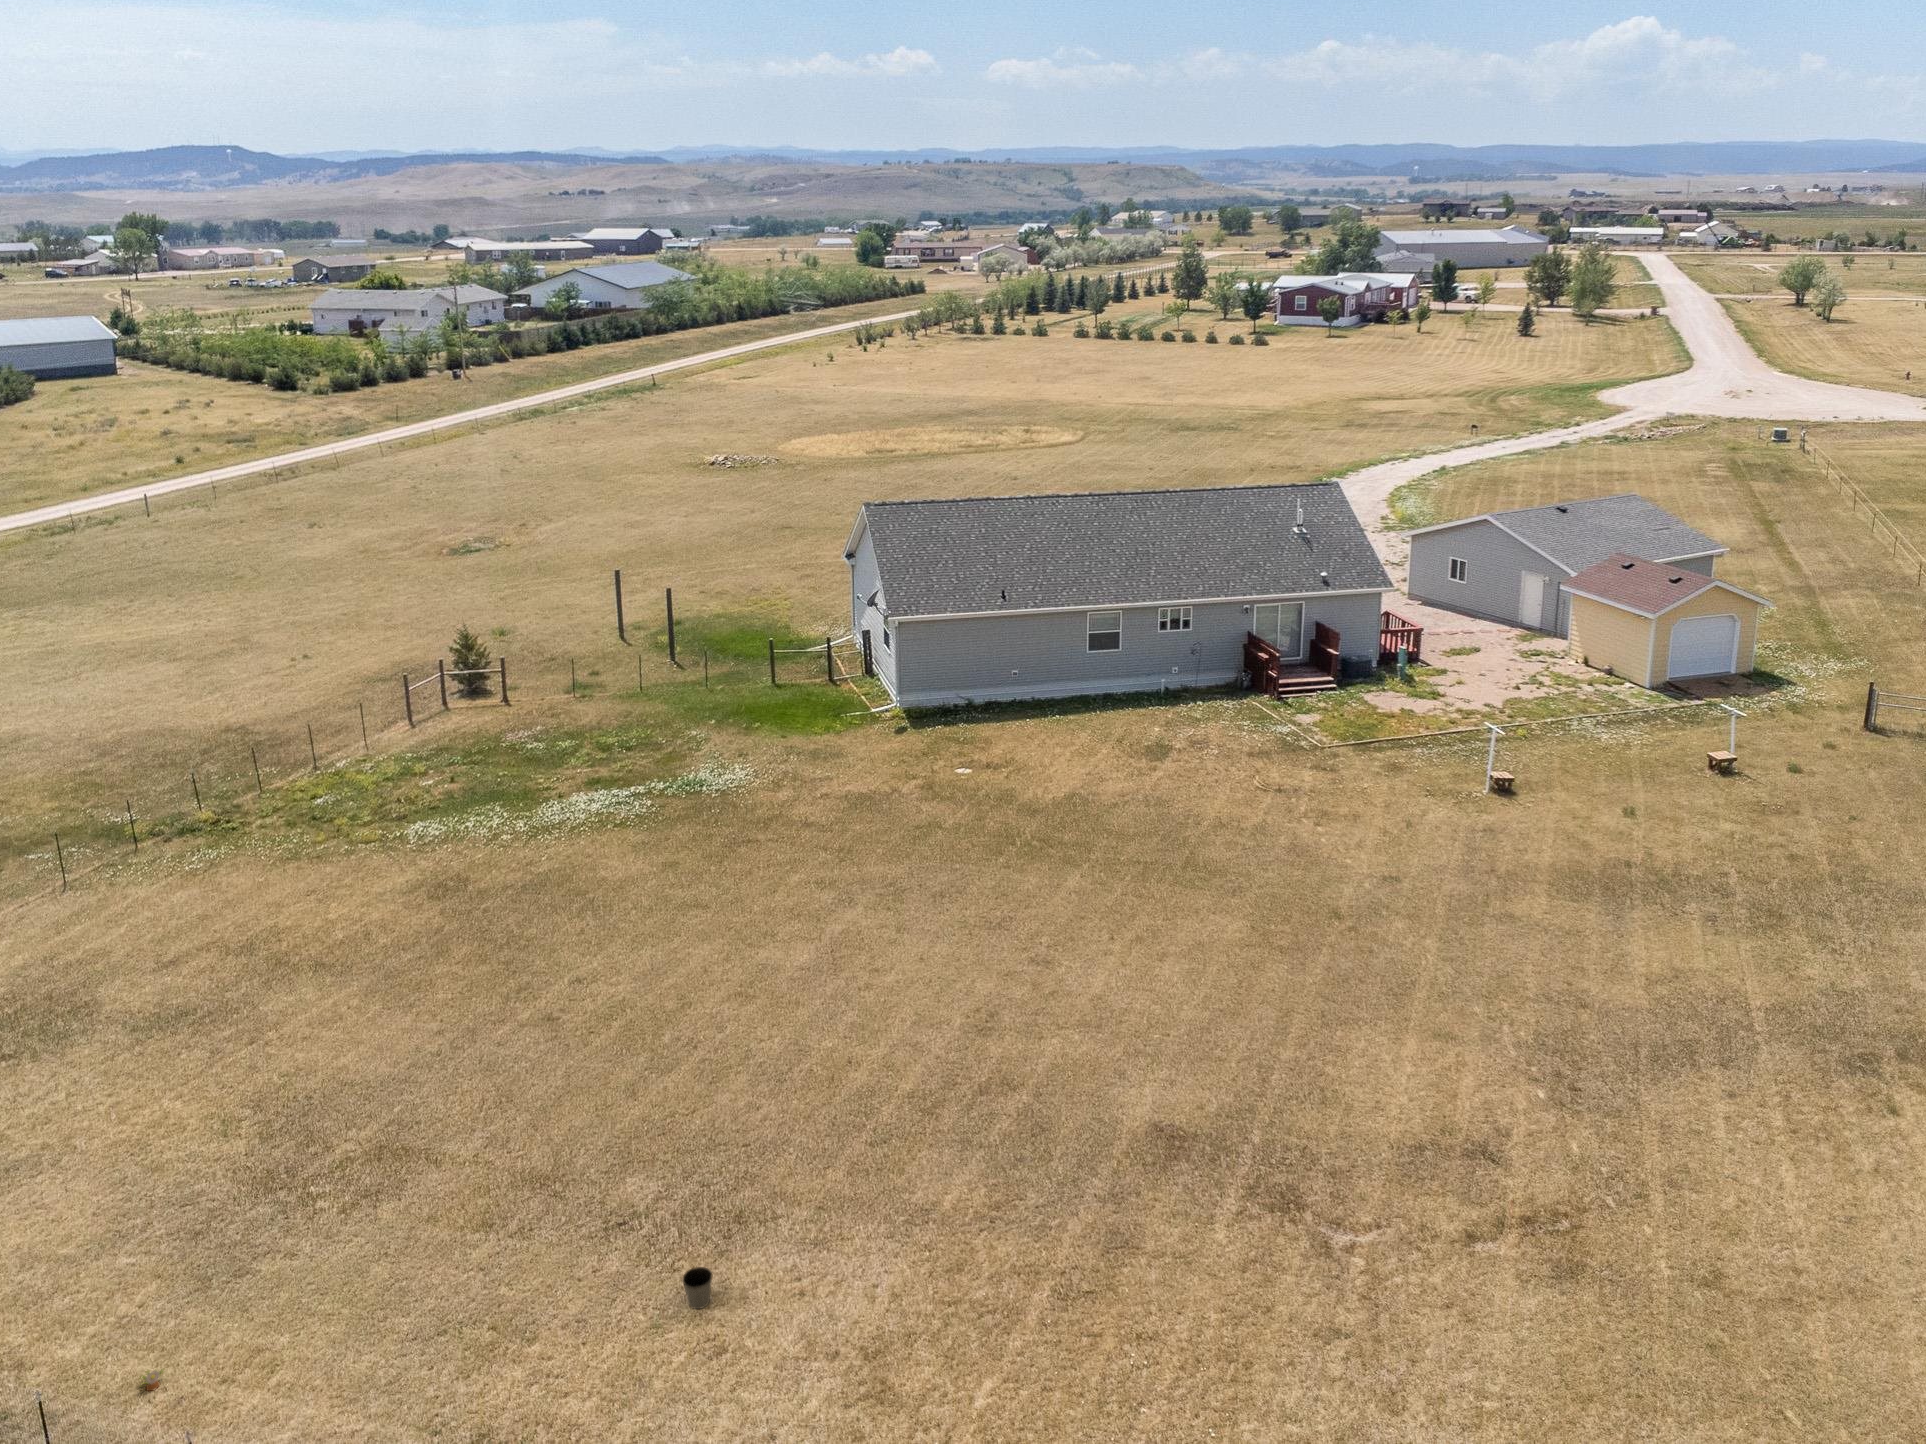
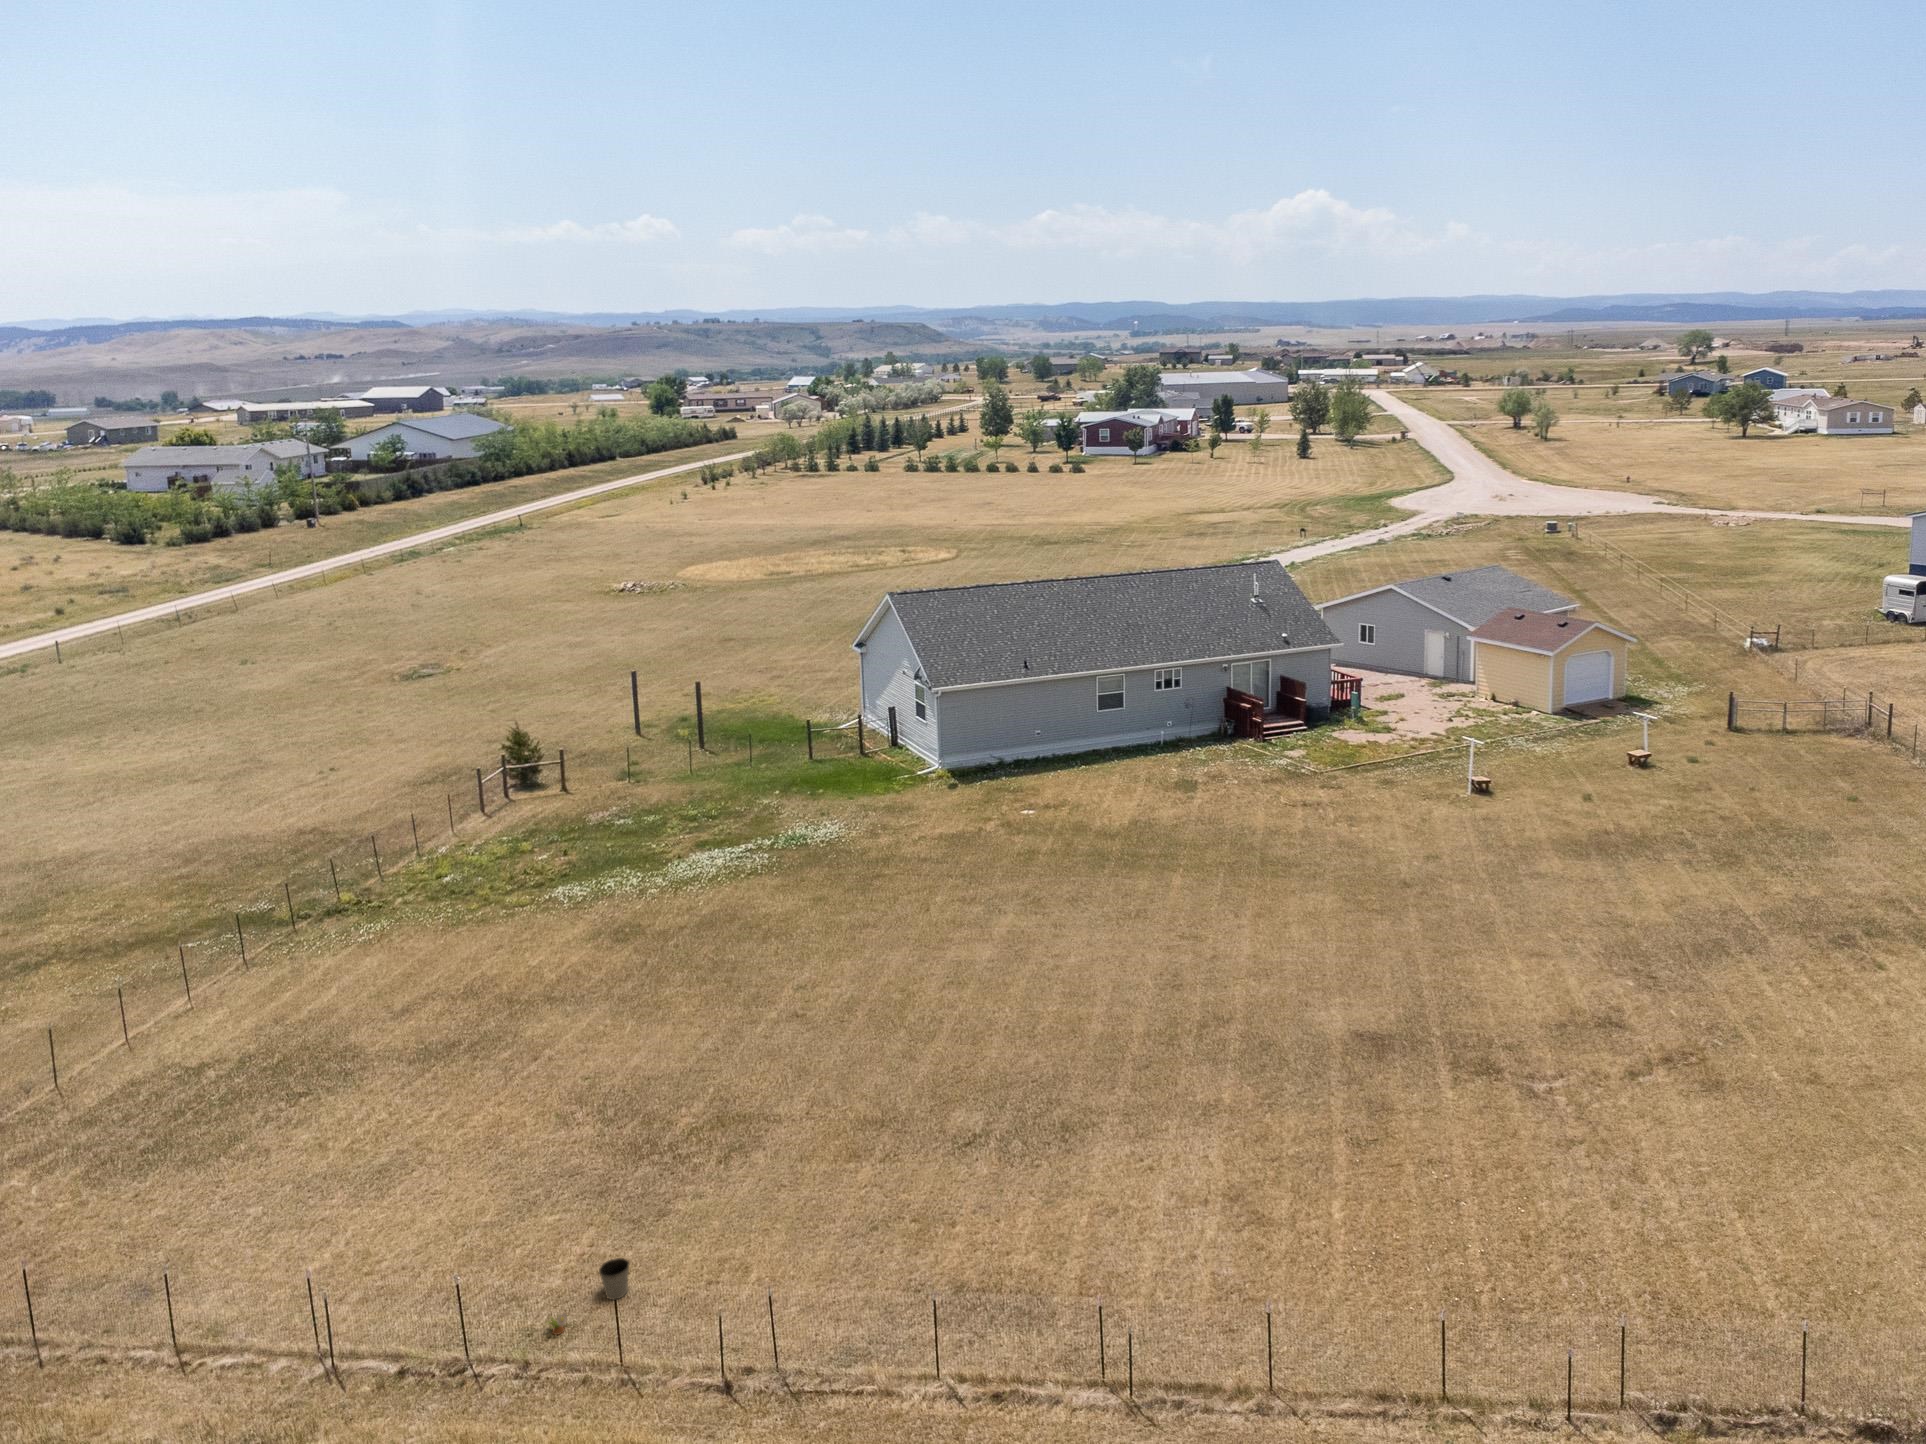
bucket: present [682,1267,712,1309] -> present [599,1258,629,1300]

